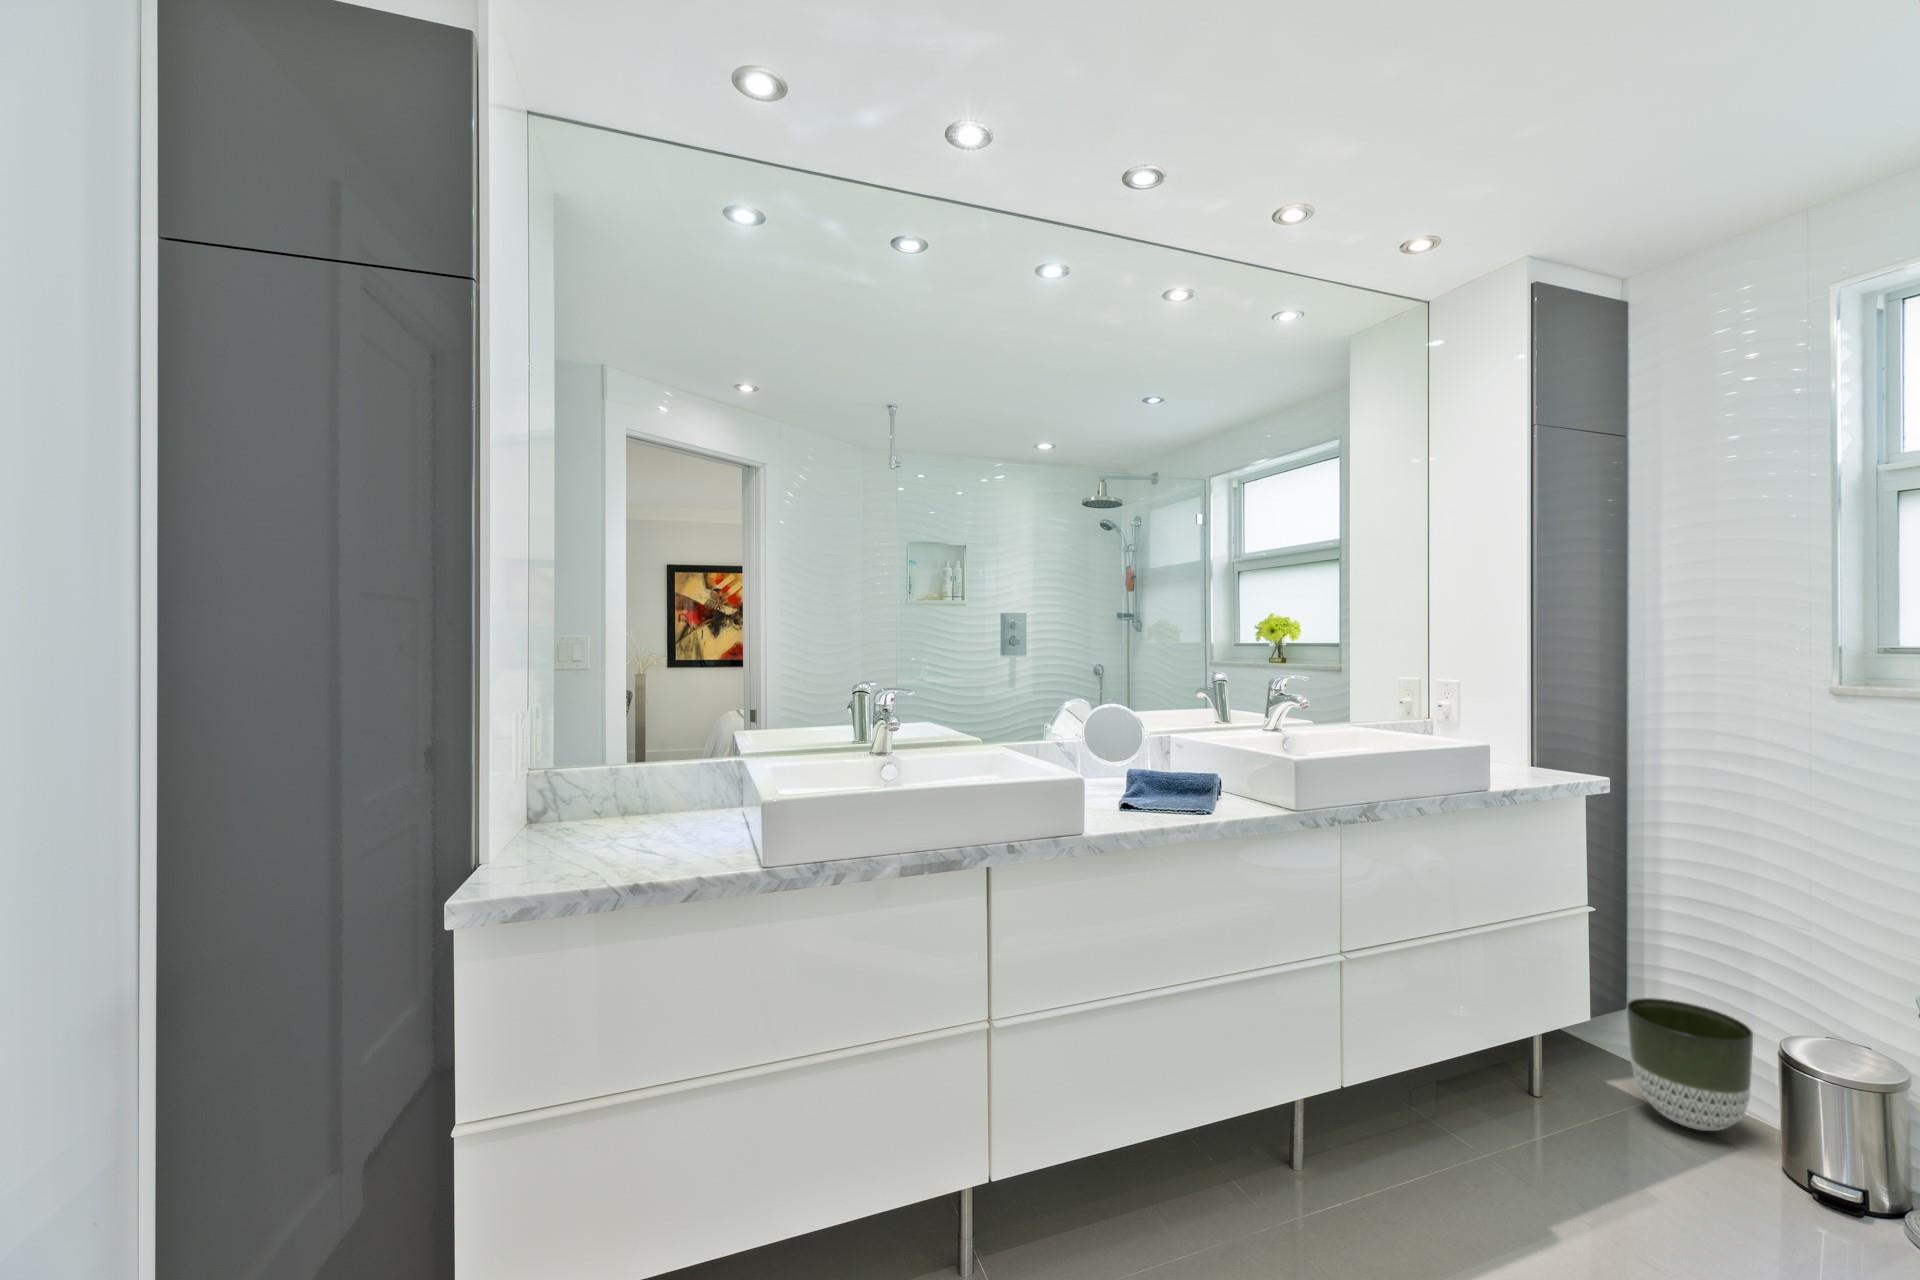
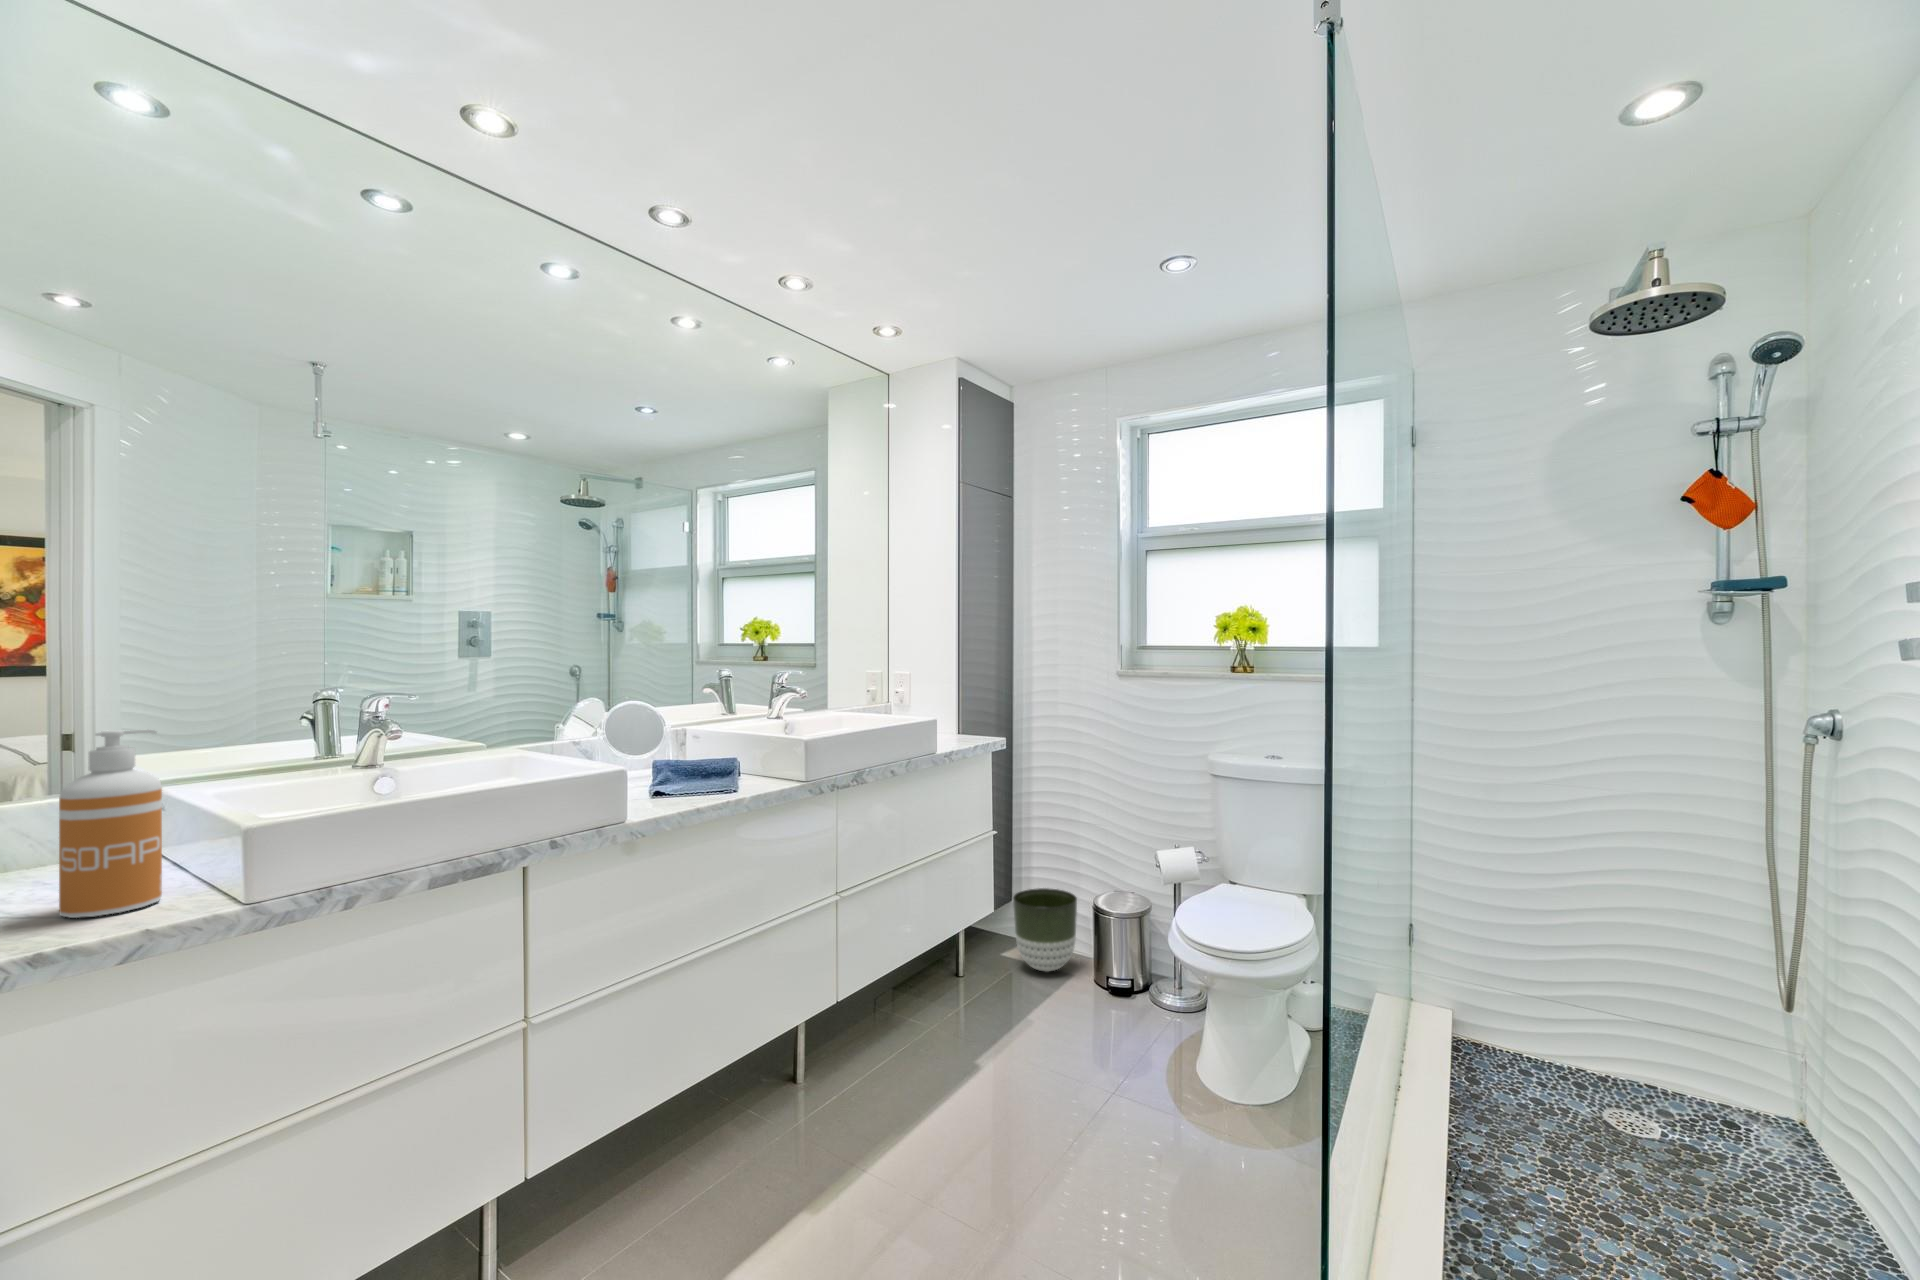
soap dispenser: none [667,714,726,859] -> present [59,730,162,918]

